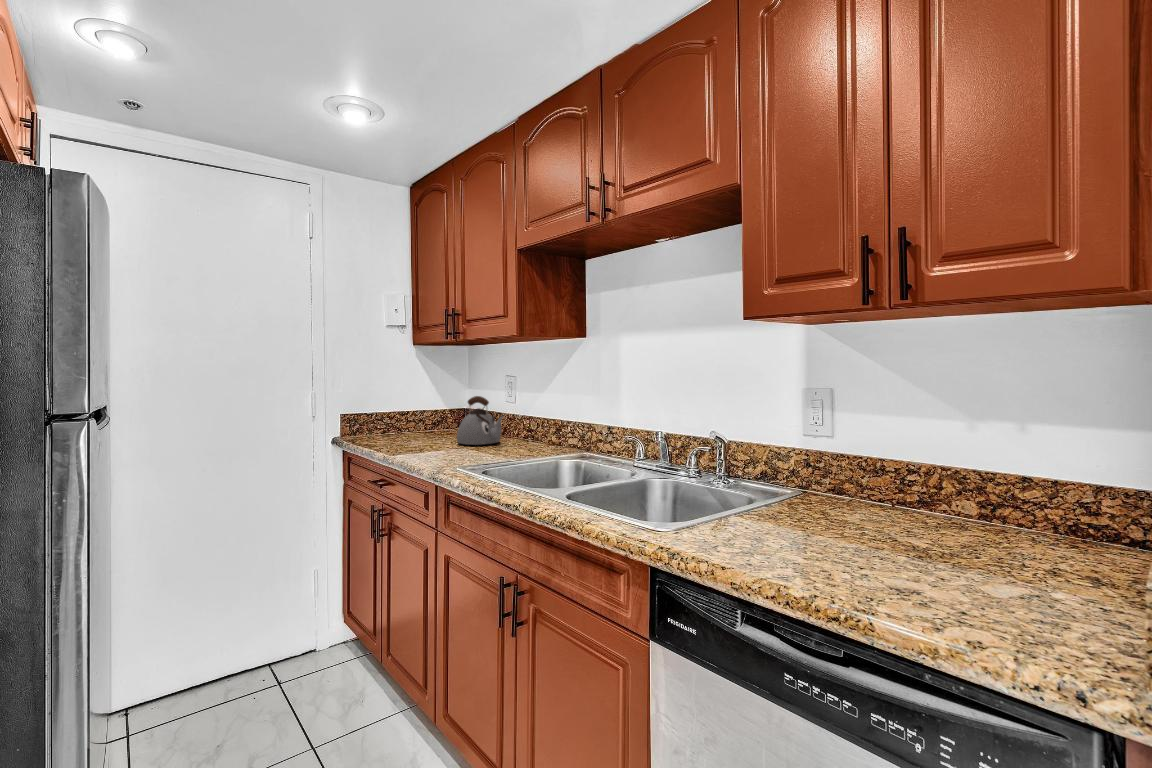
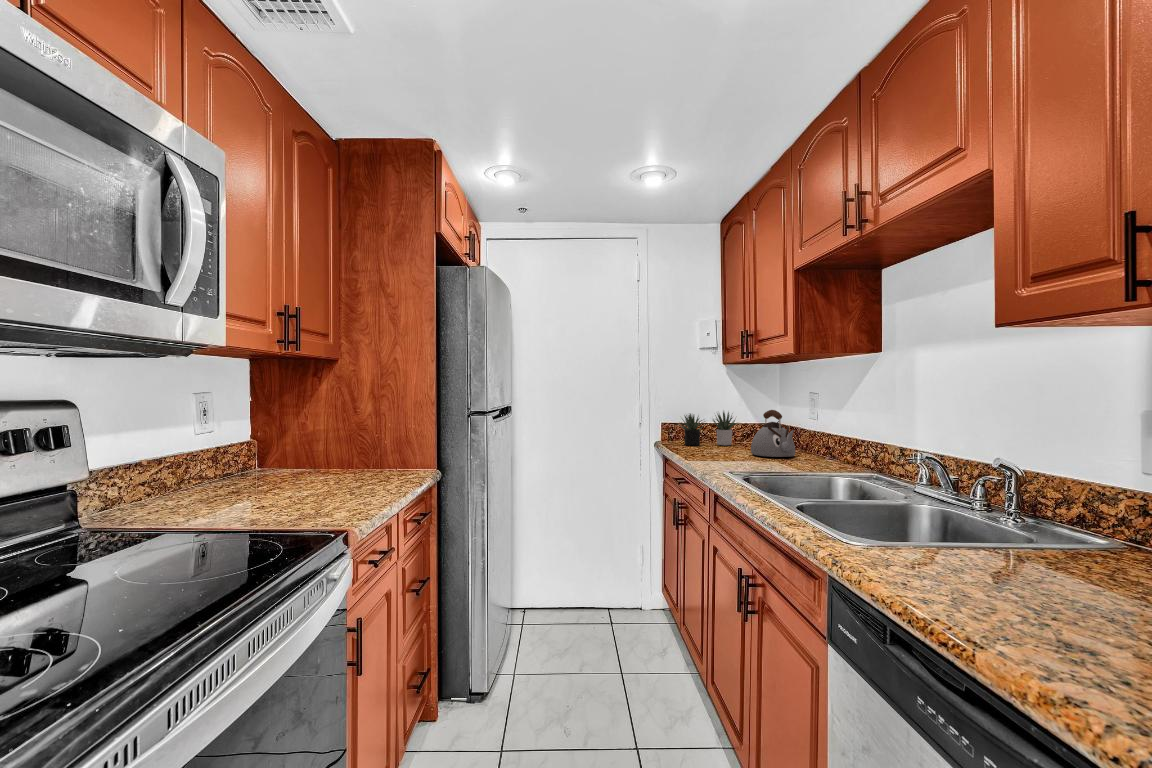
succulent plant: none [362,396,434,440] -> present [677,411,737,446]

